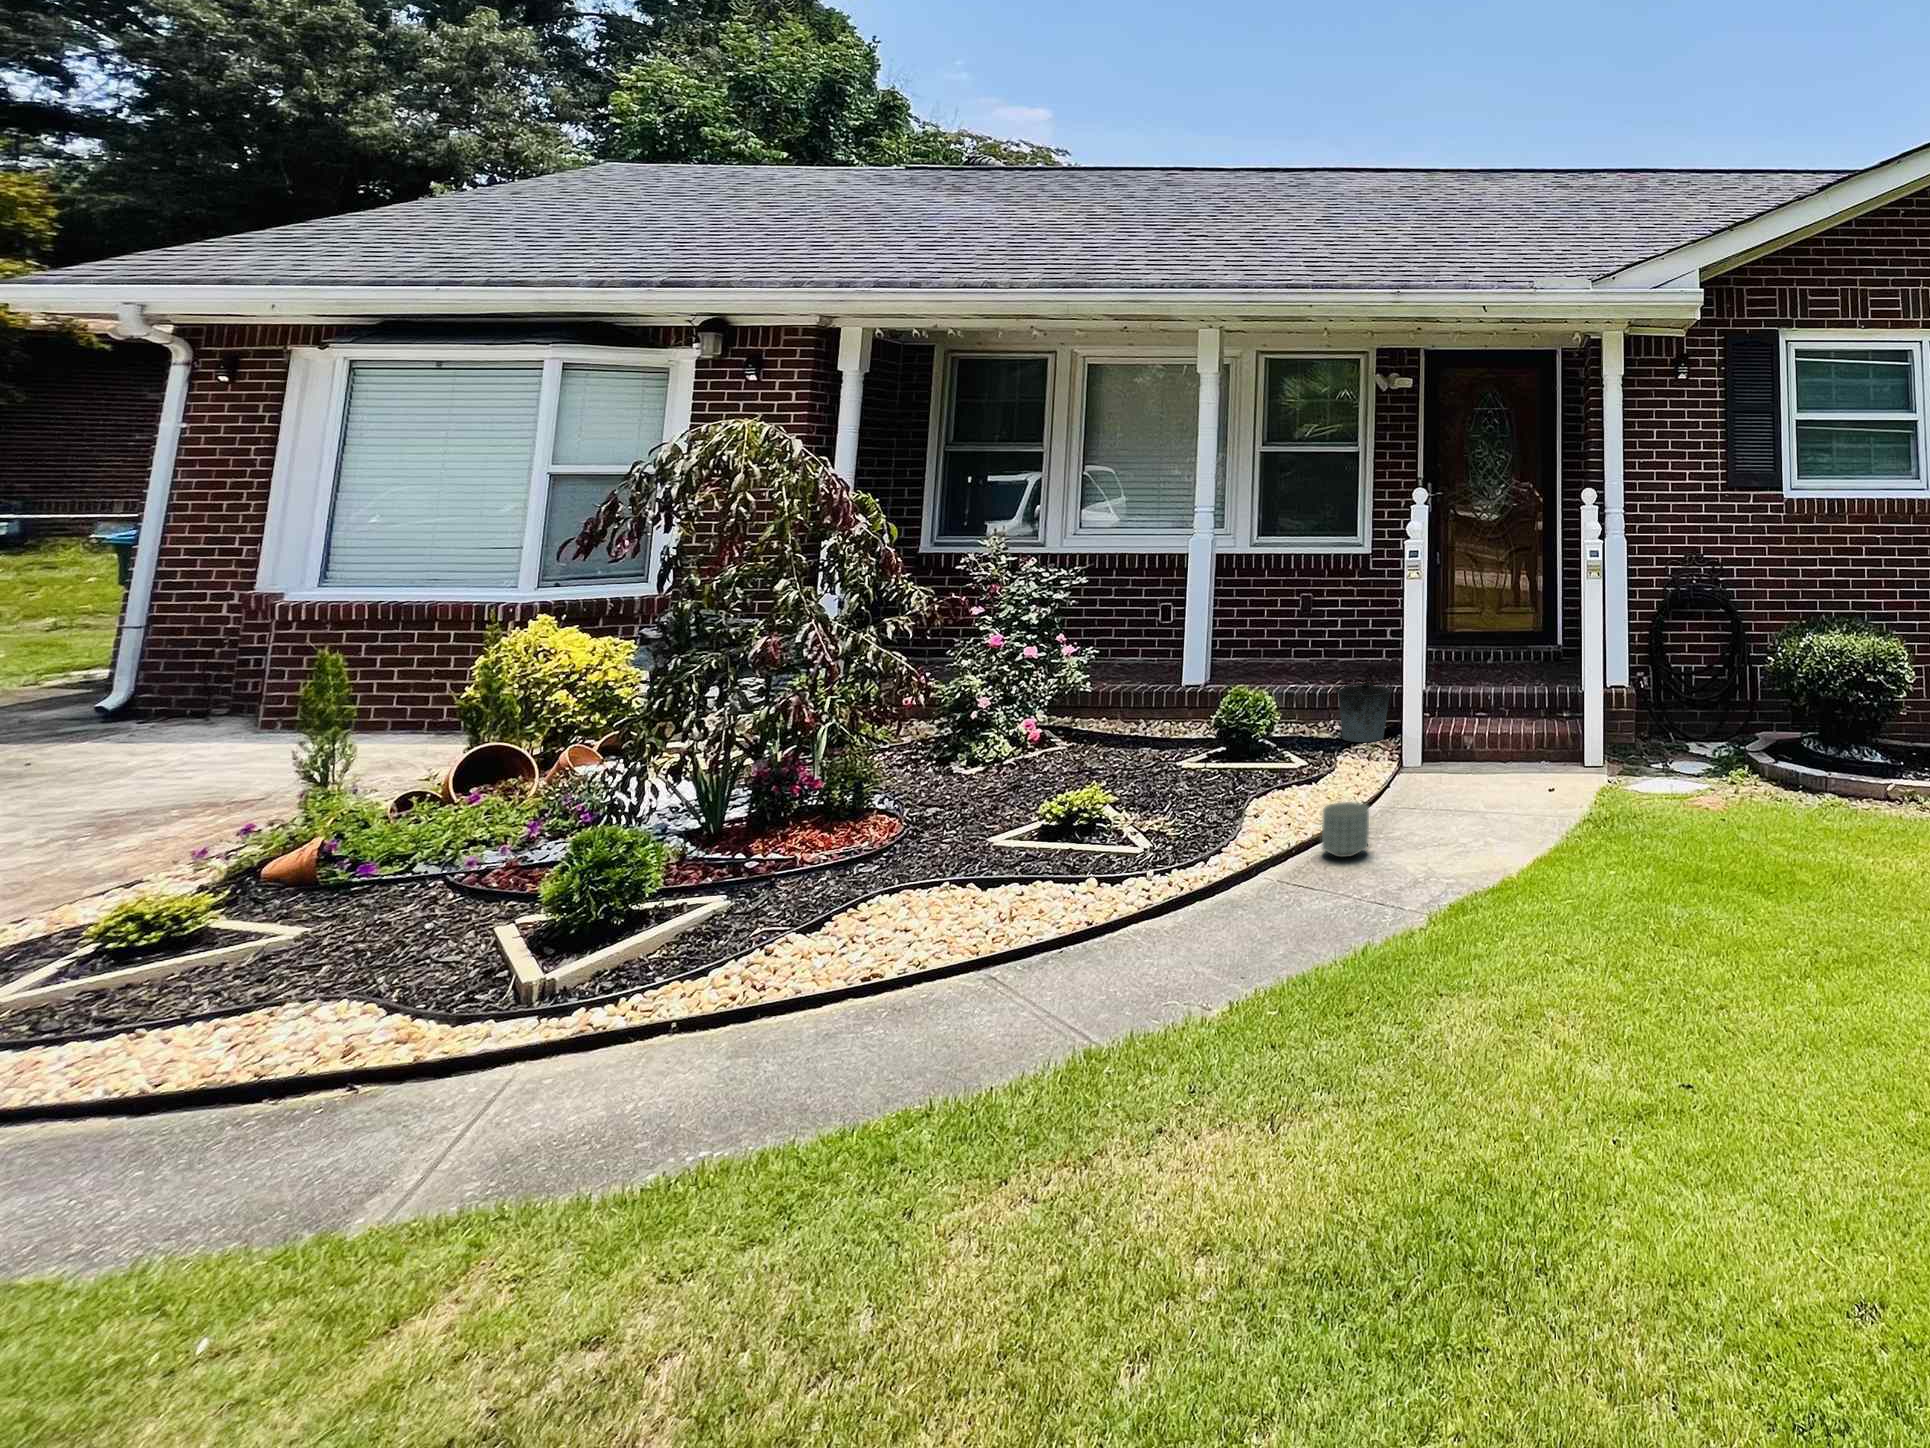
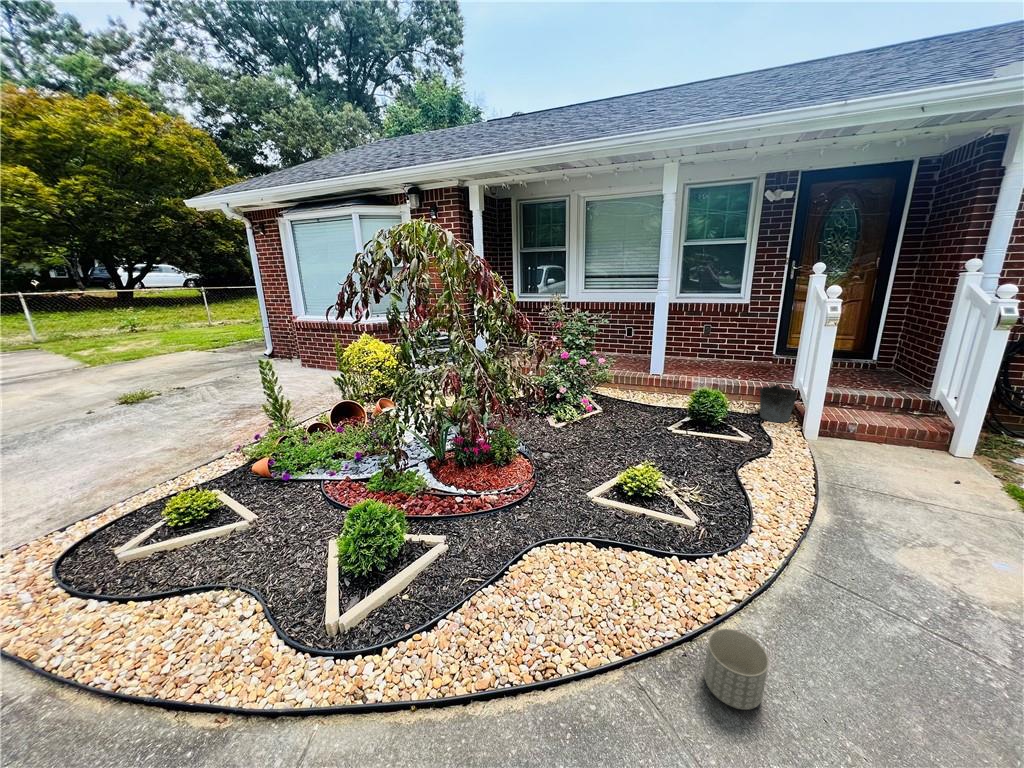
planter: present [1322,802,1369,857] -> present [704,629,769,710]

